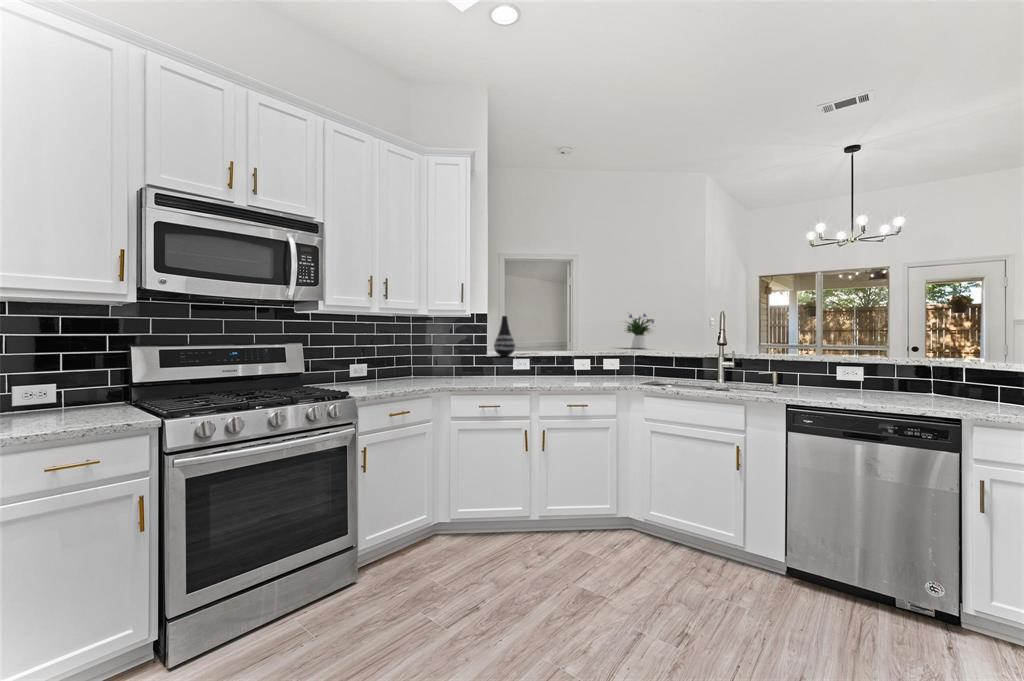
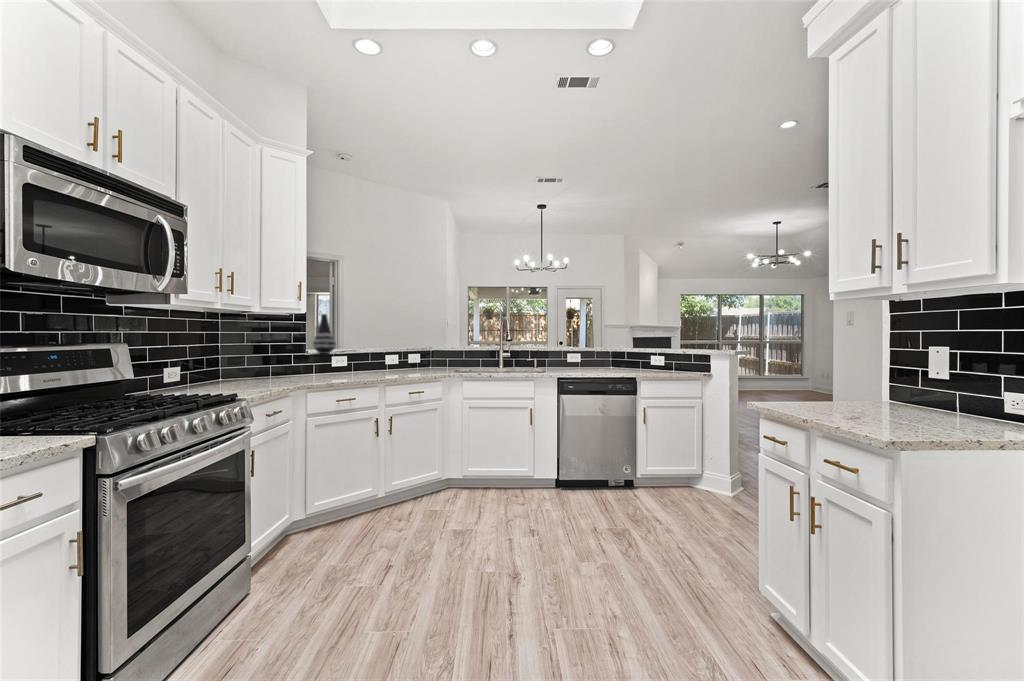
flower arrangement: present [626,314,654,348] -> none [382,312,414,345]

